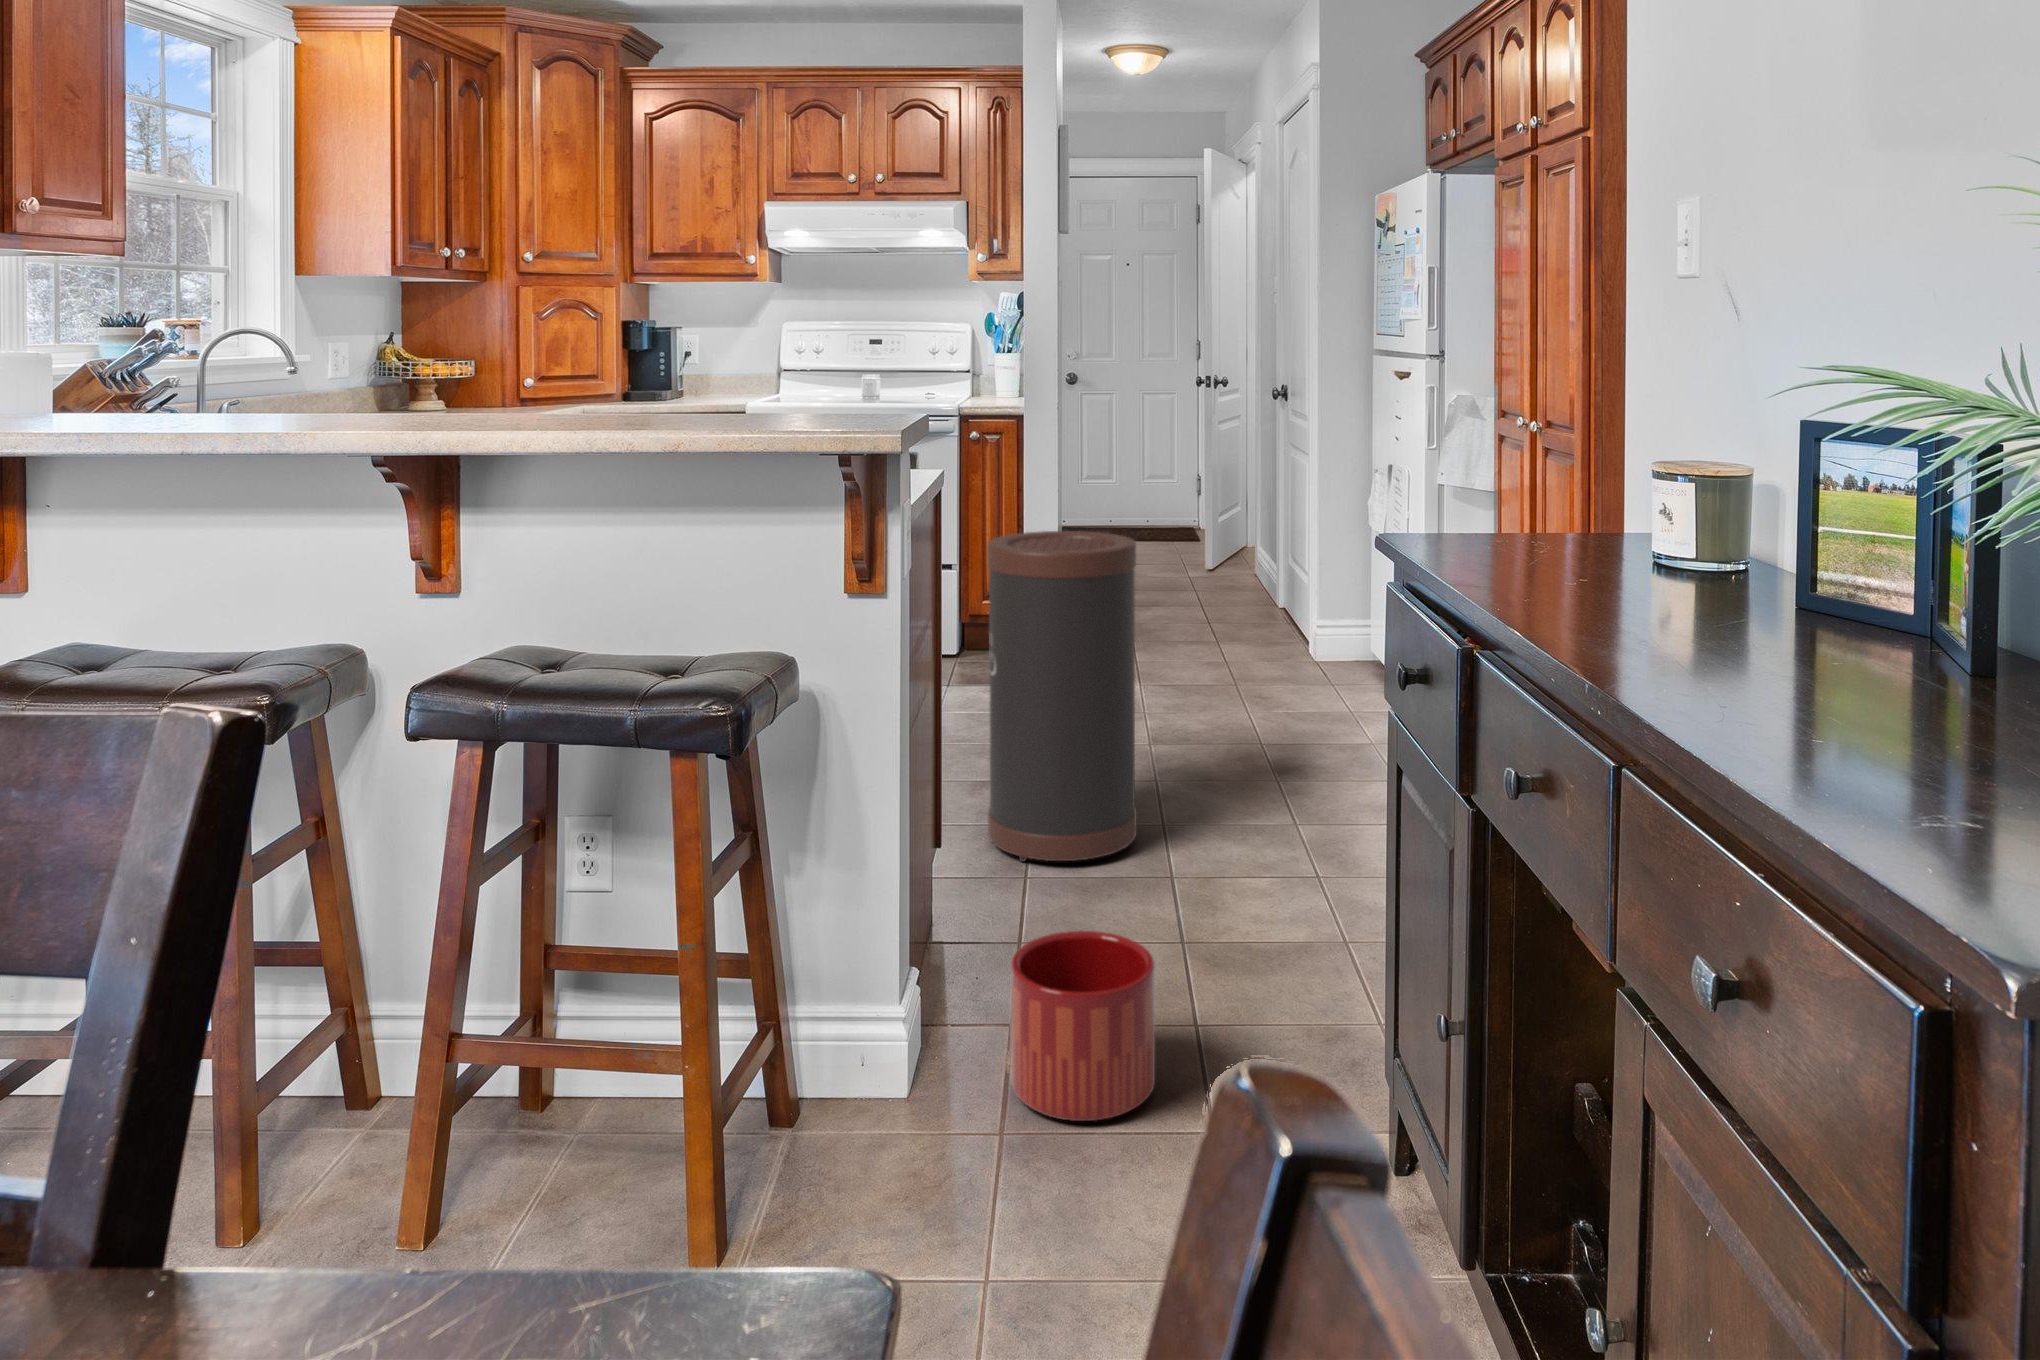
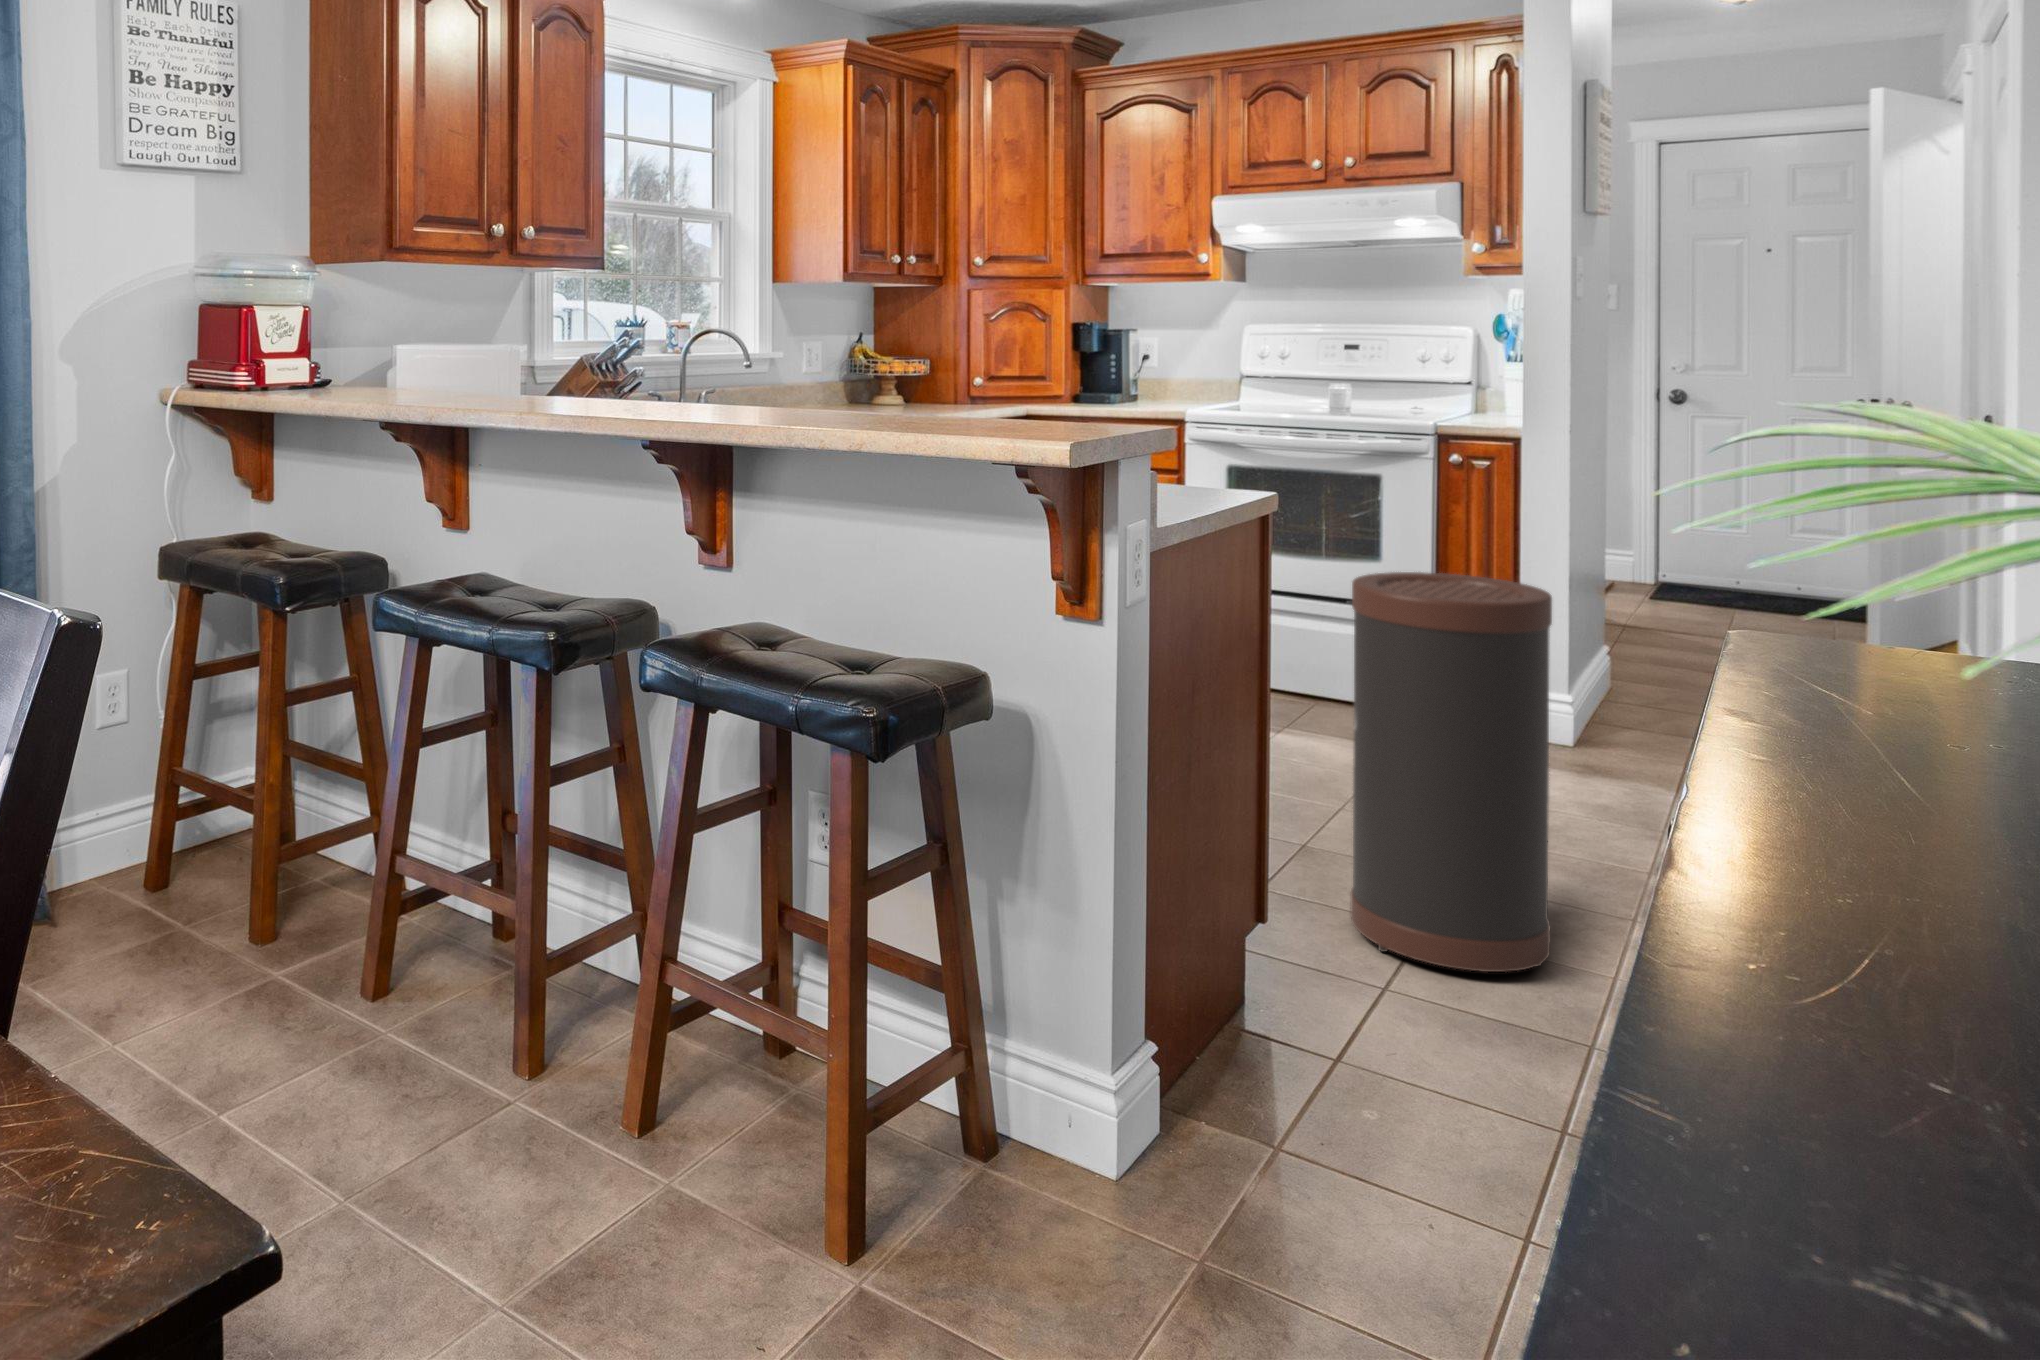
planter: present [1011,931,1155,1121] -> none [1230,1023,1412,1252]

